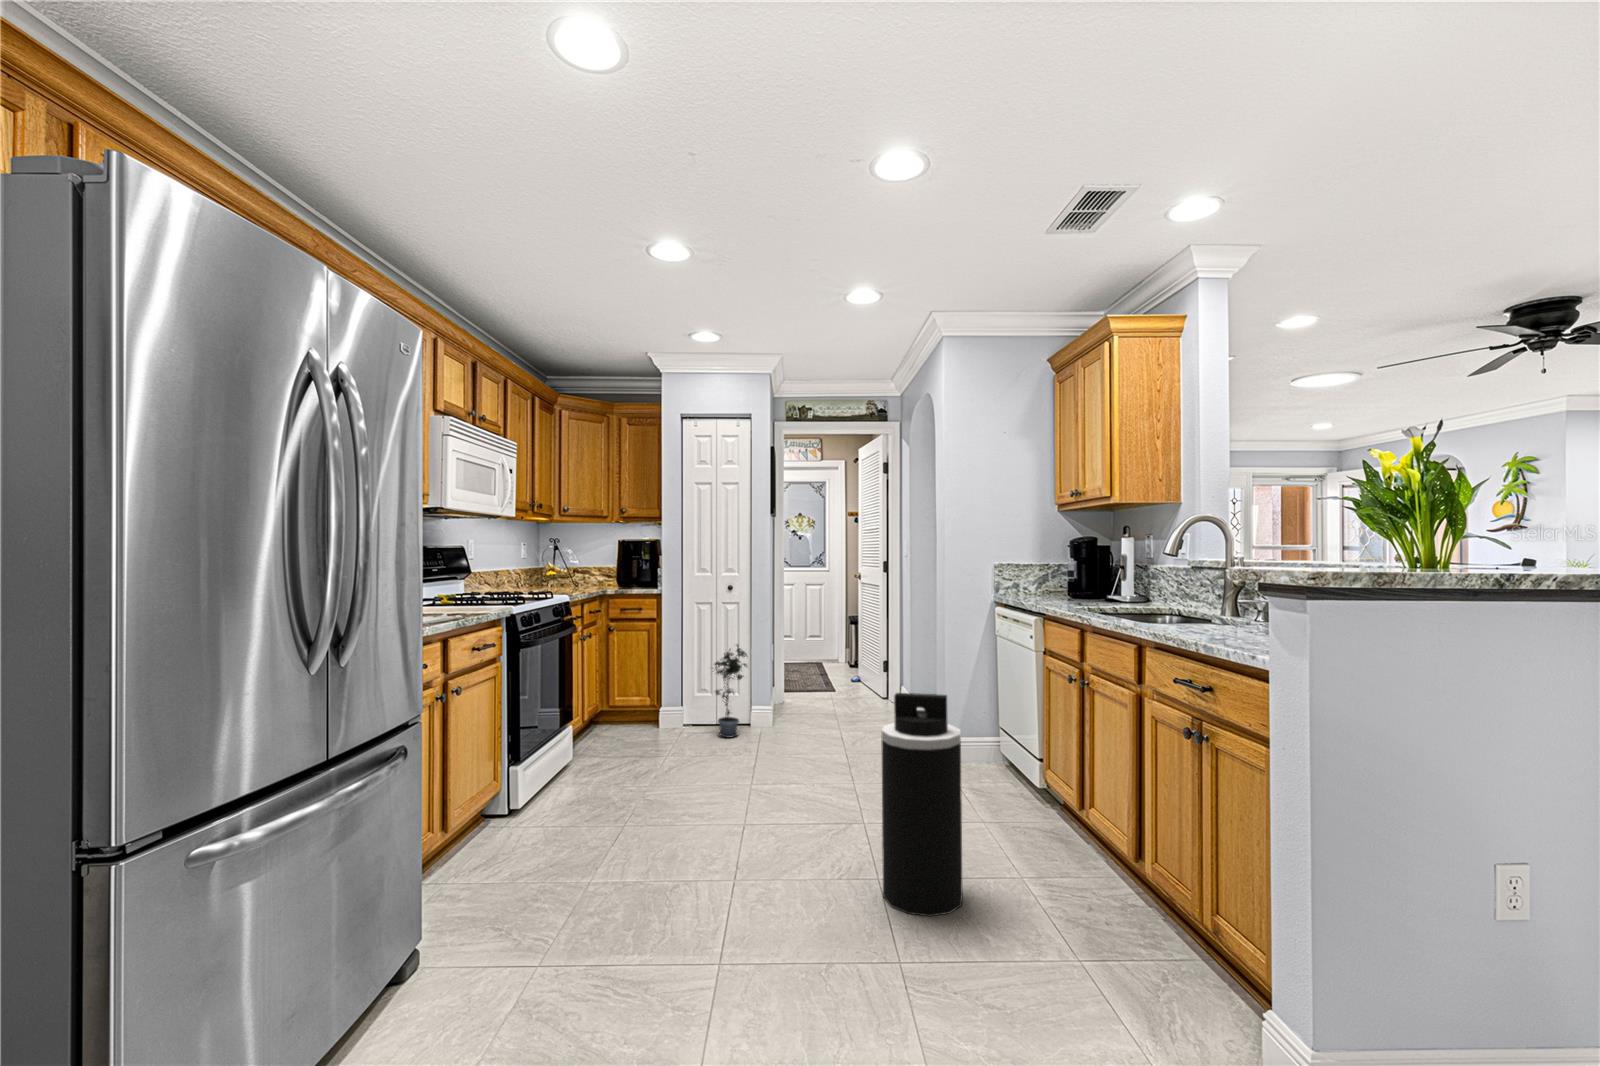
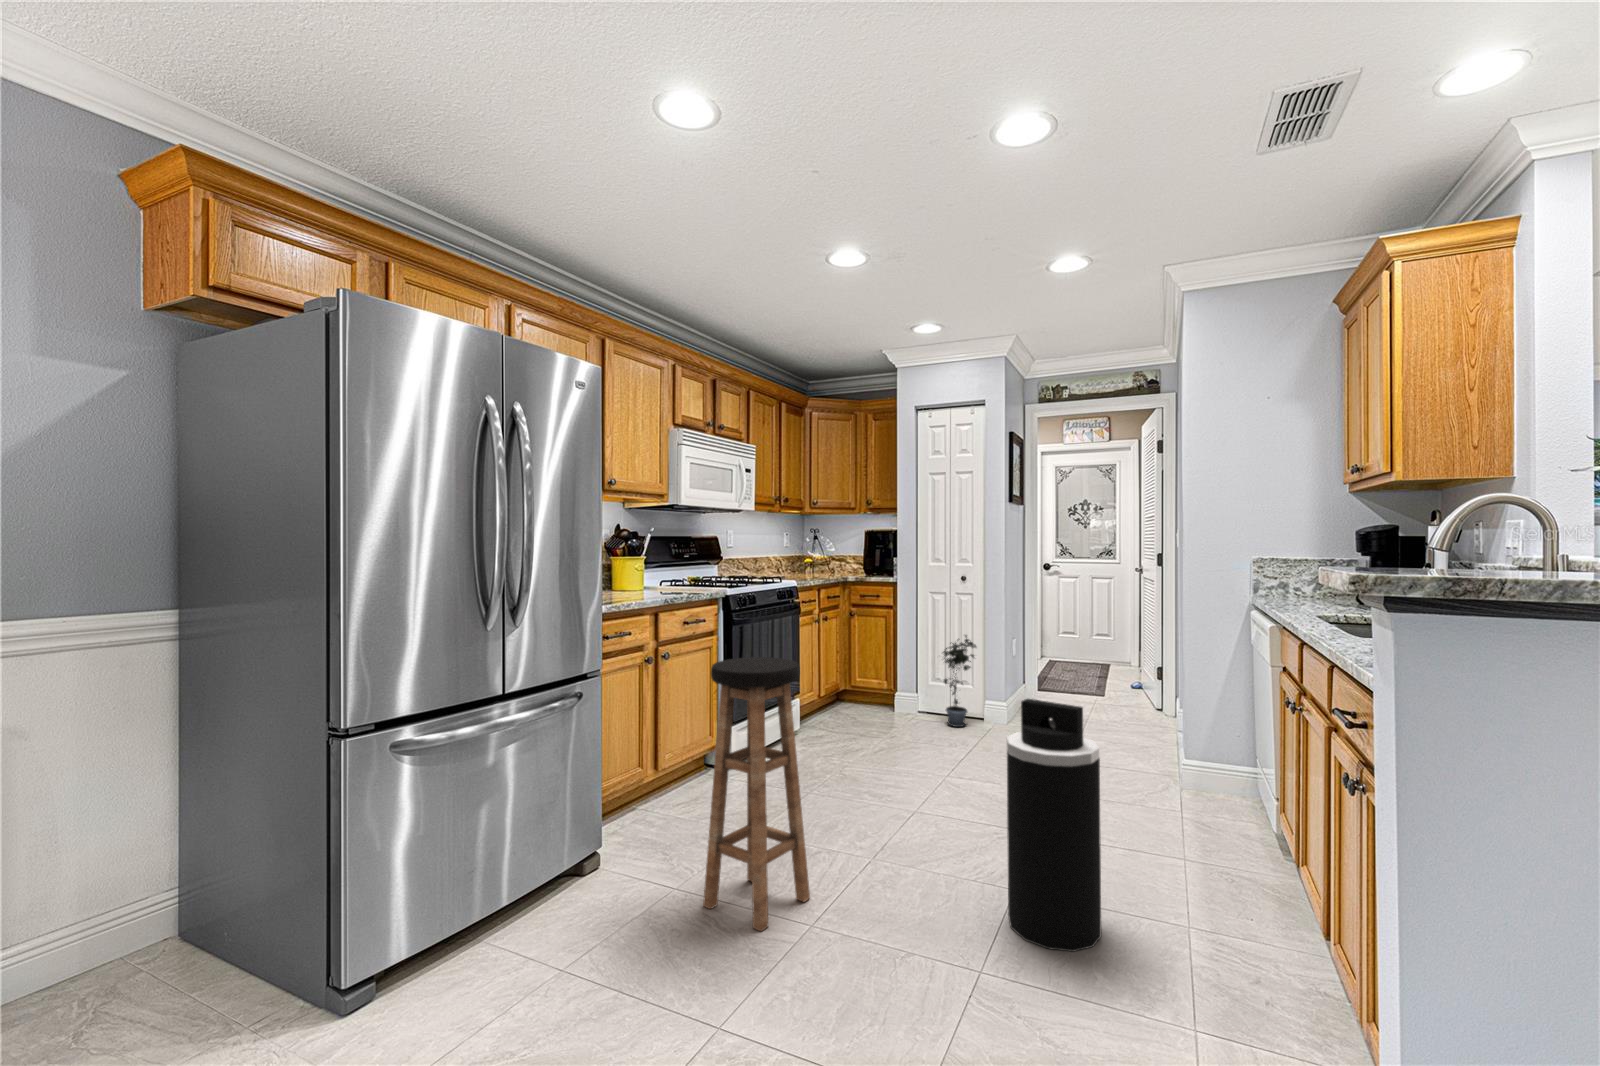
bar stool: none [587,675,697,970] -> present [703,657,810,931]

